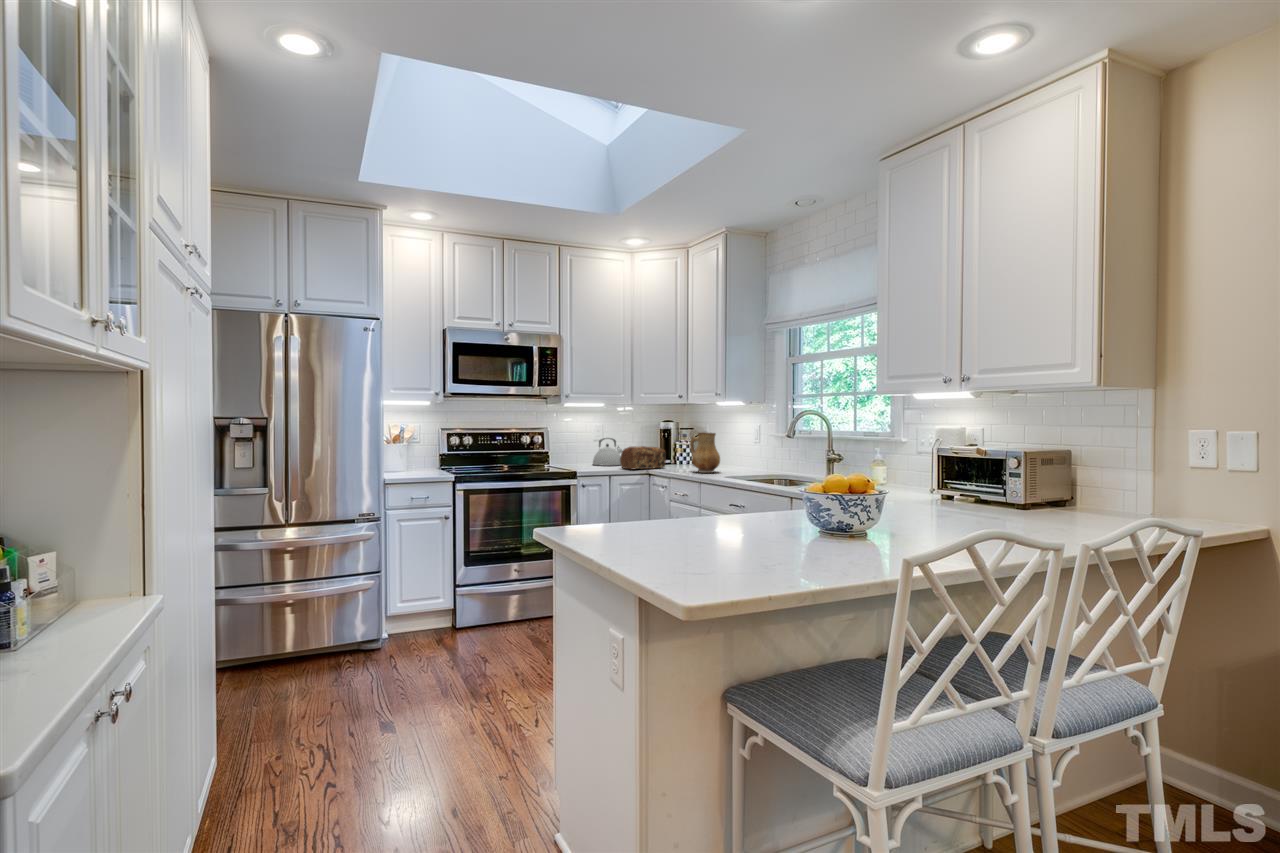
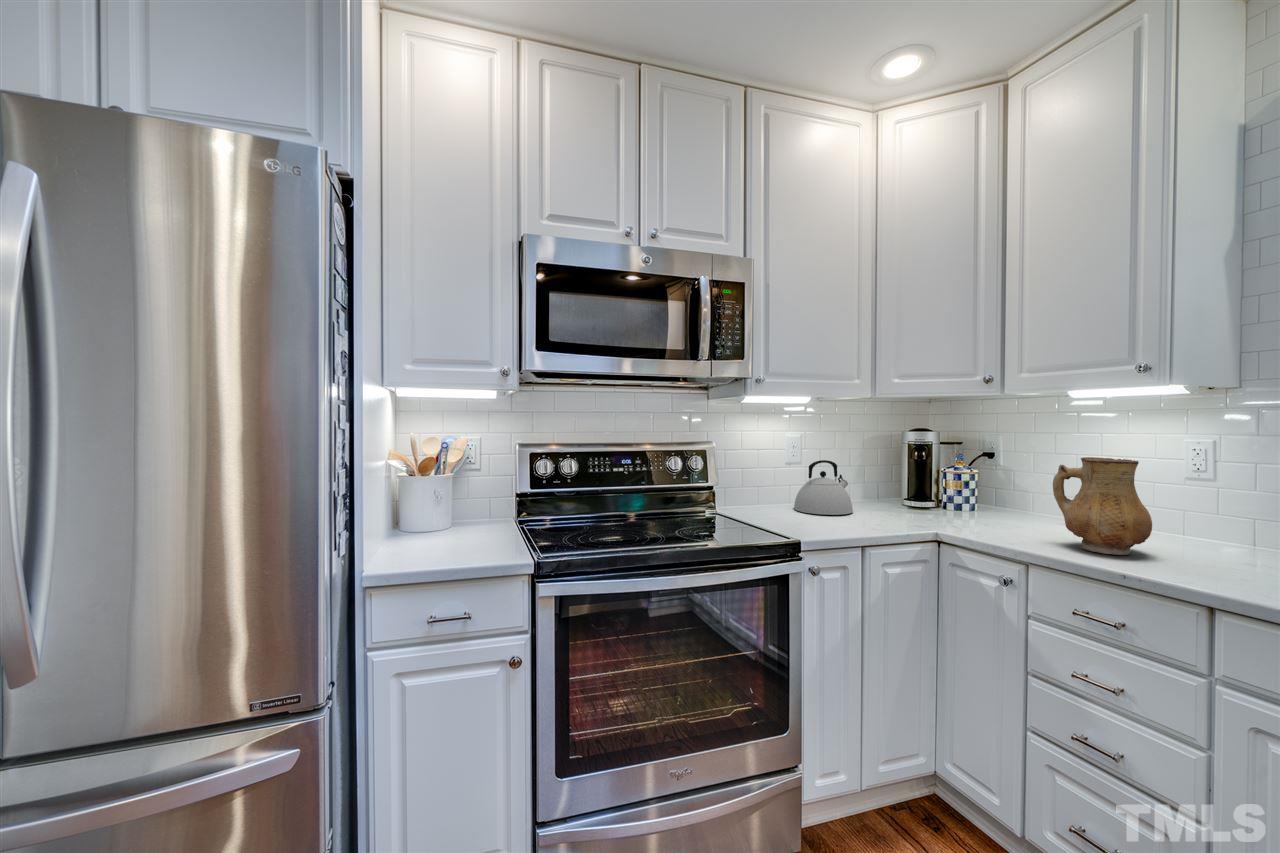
bread loaf: present [620,446,666,470] -> none [872,481,966,534]

